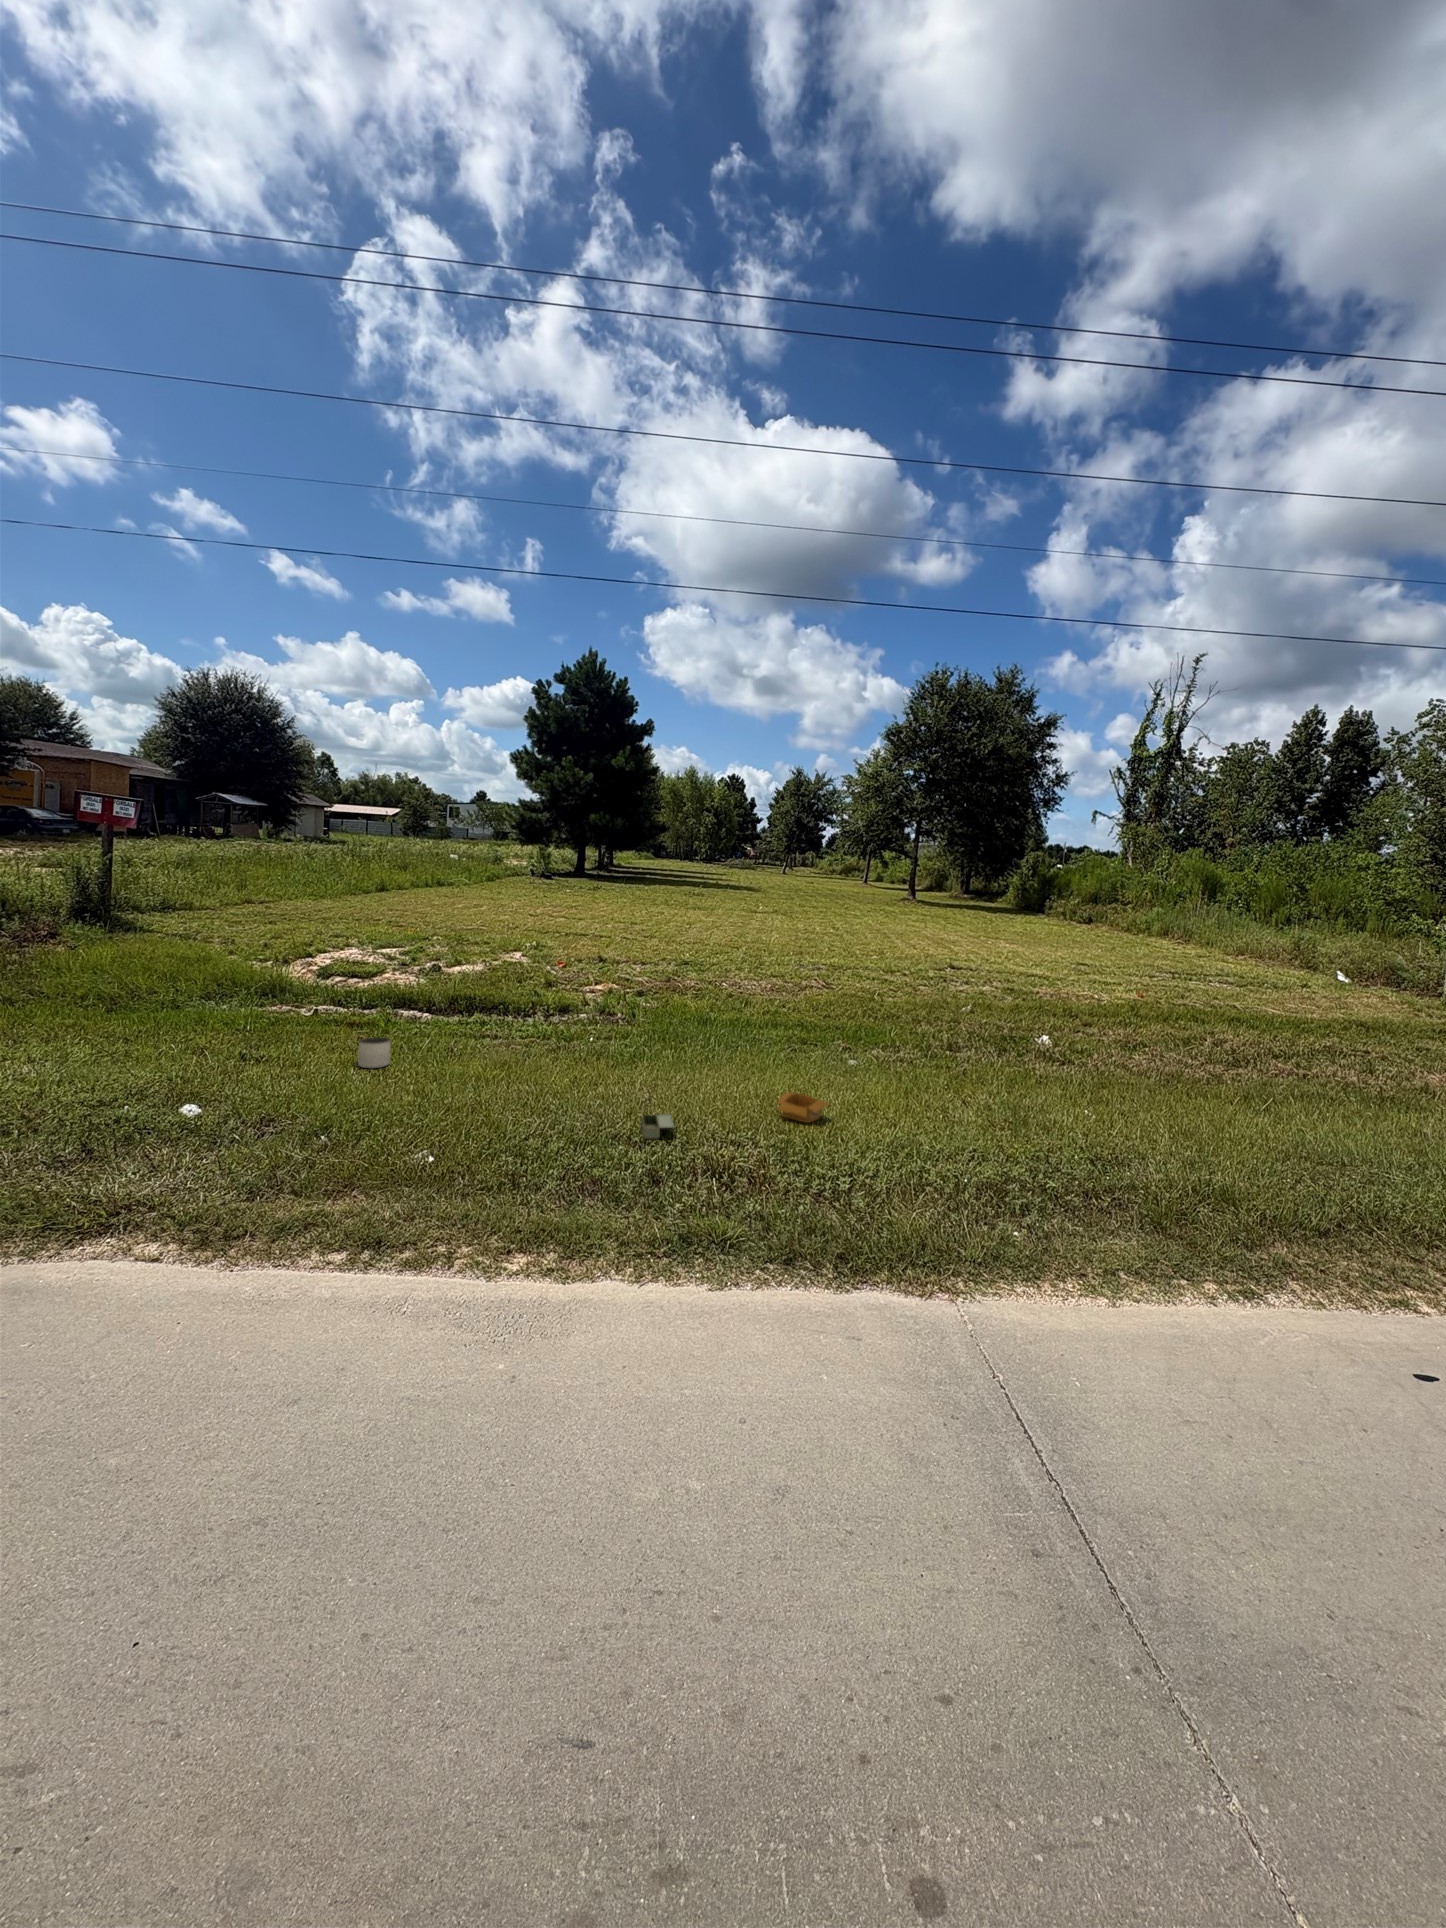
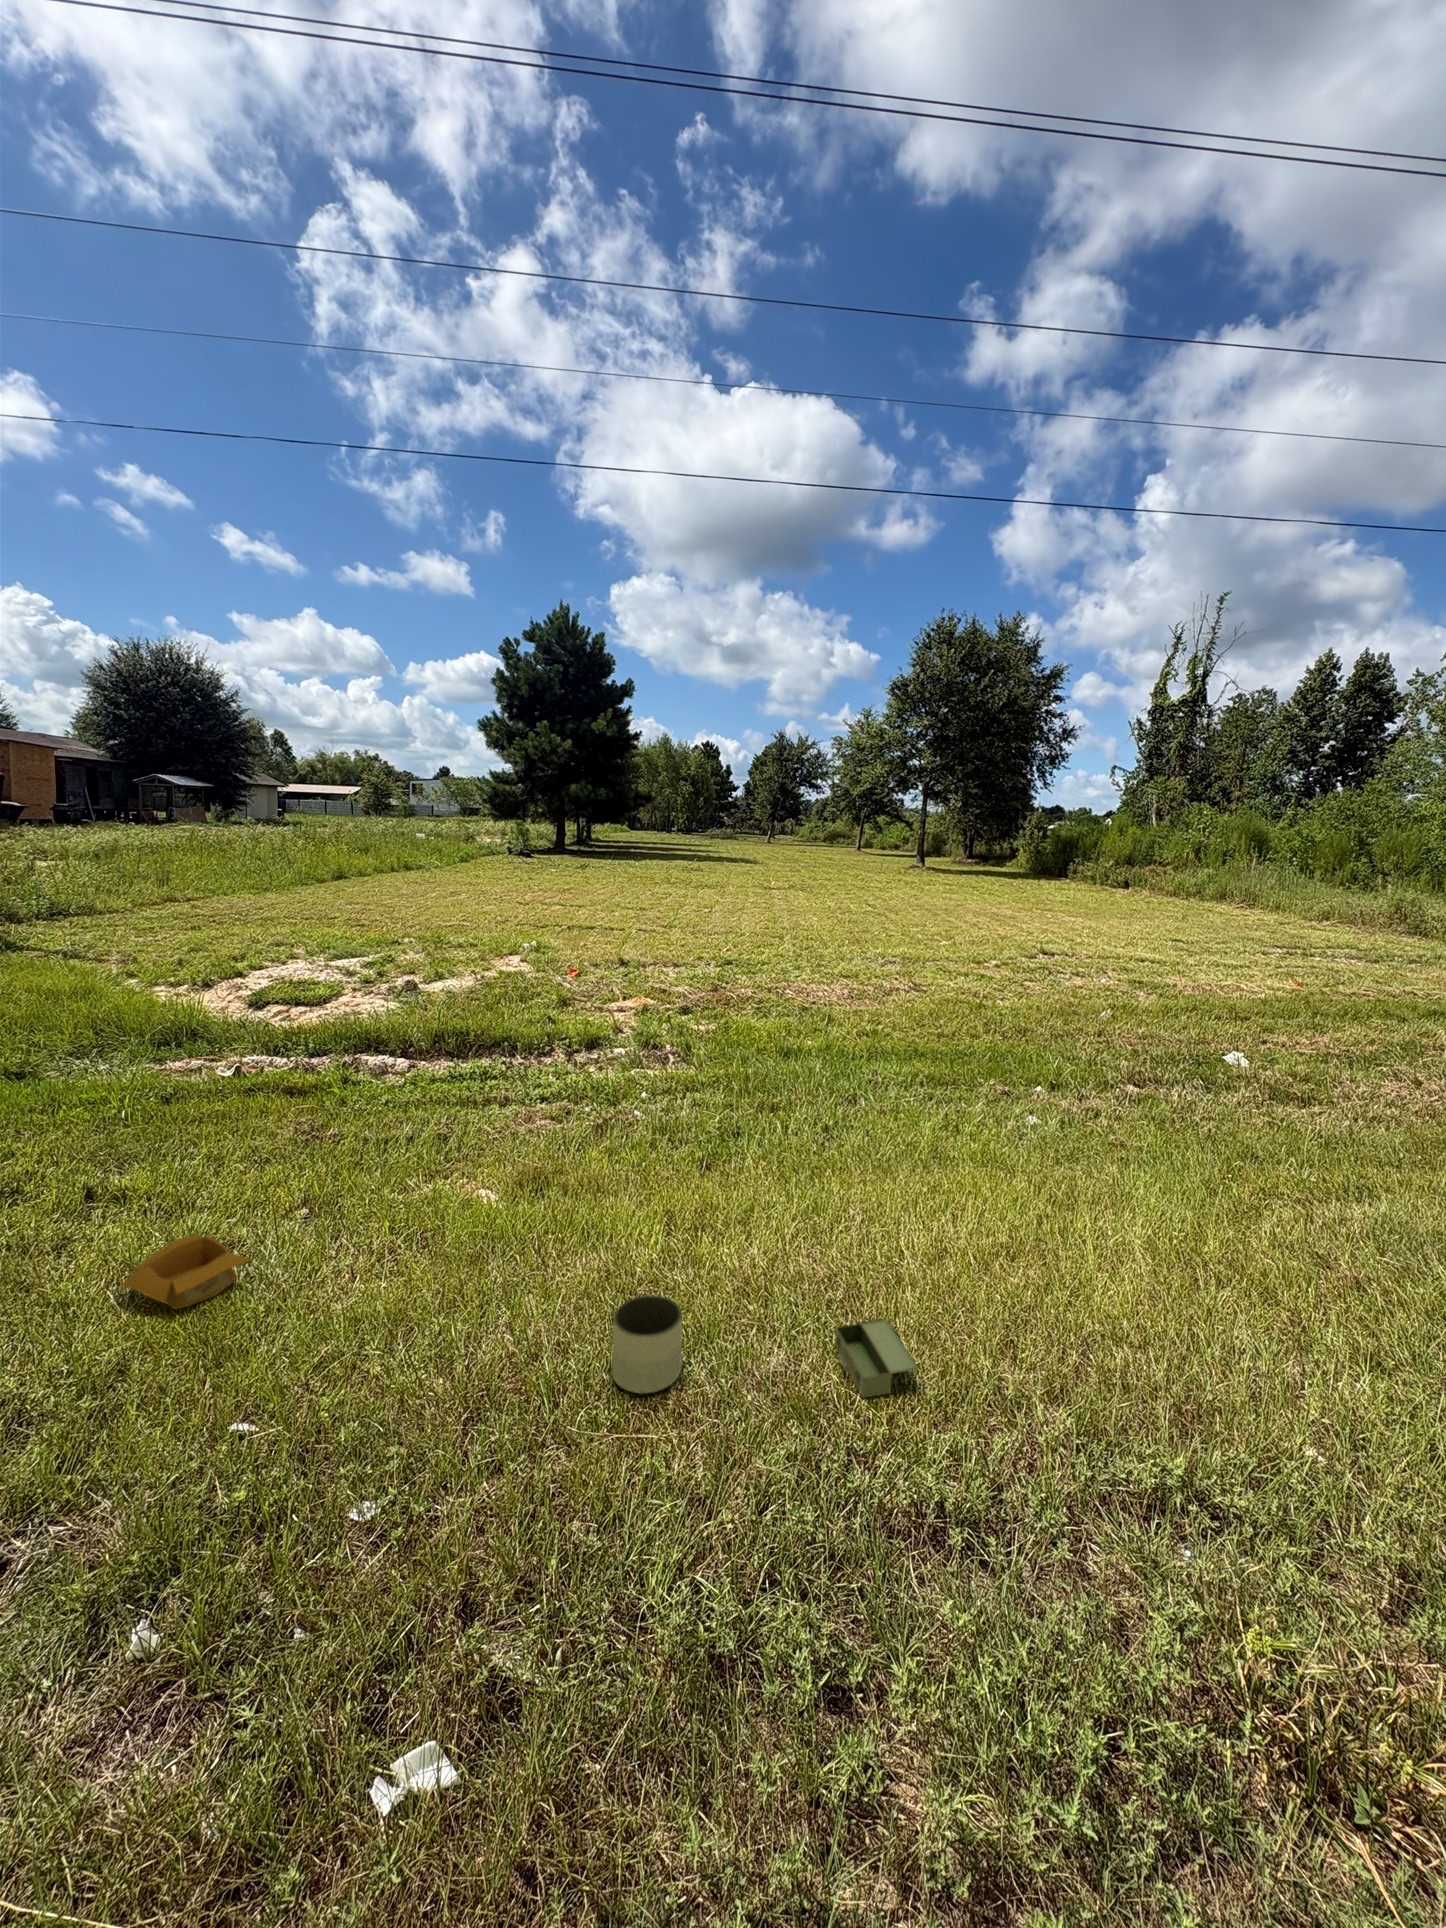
planter: present [358,1037,390,1069] -> present [612,1295,682,1394]
cardboard box: present [777,1092,828,1123] -> present [122,1234,250,1310]

